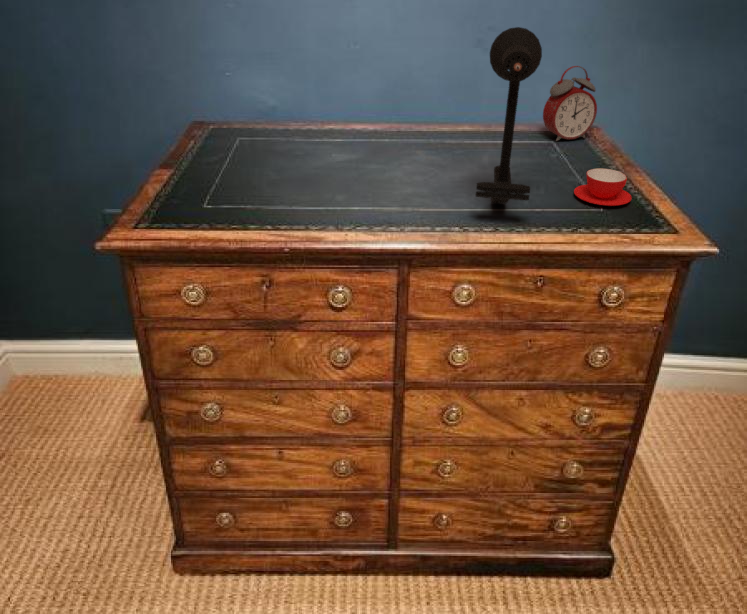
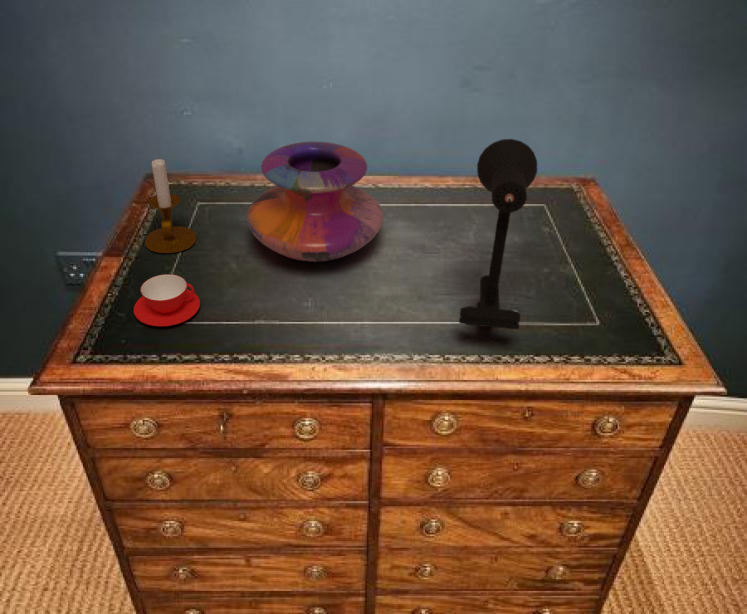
alarm clock: present [543,66,597,141] -> none [536,129,596,209]
decorative vase: none [286,69,407,169] -> present [247,142,383,262]
candlestick: none [194,79,240,165] -> present [145,159,197,253]
teacup: present [574,169,631,206] -> present [134,274,200,326]

